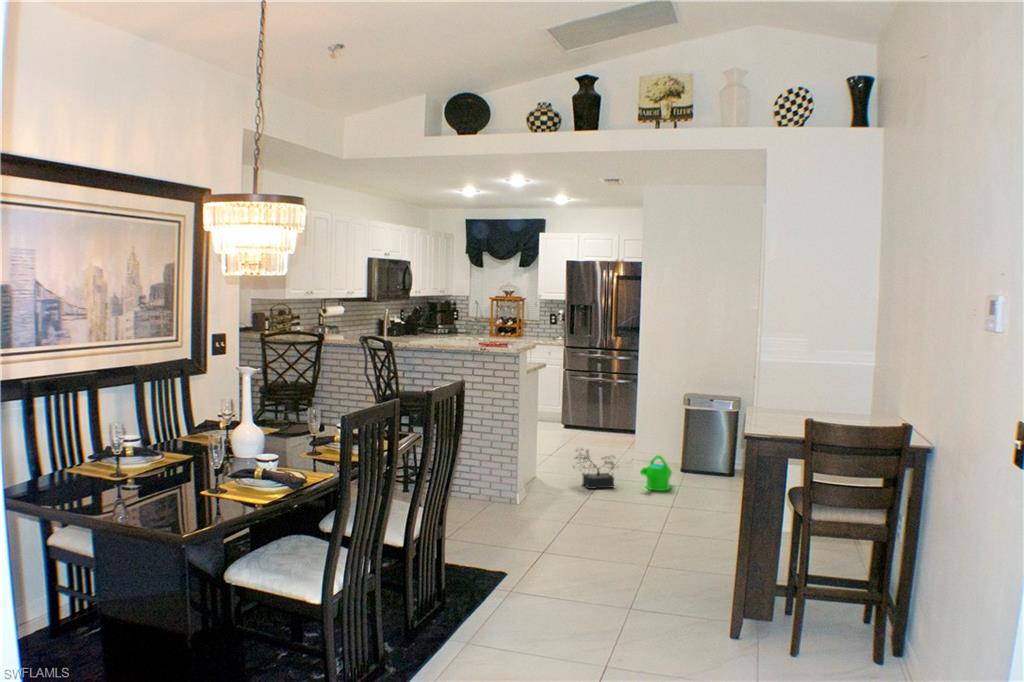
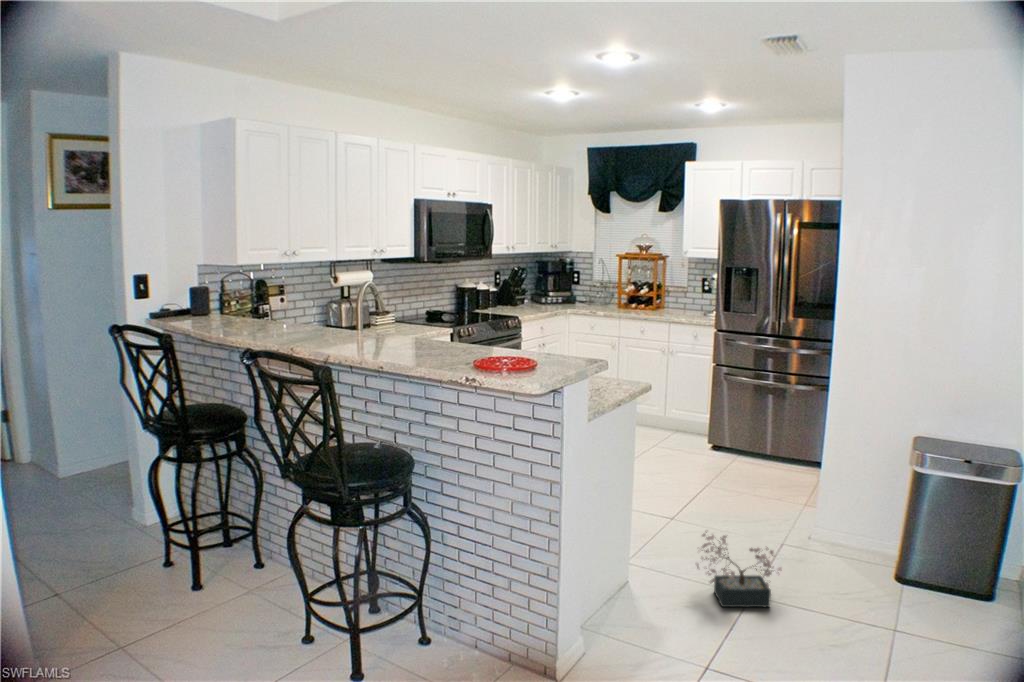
watering can: present [640,455,672,491] -> none [820,556,884,626]

